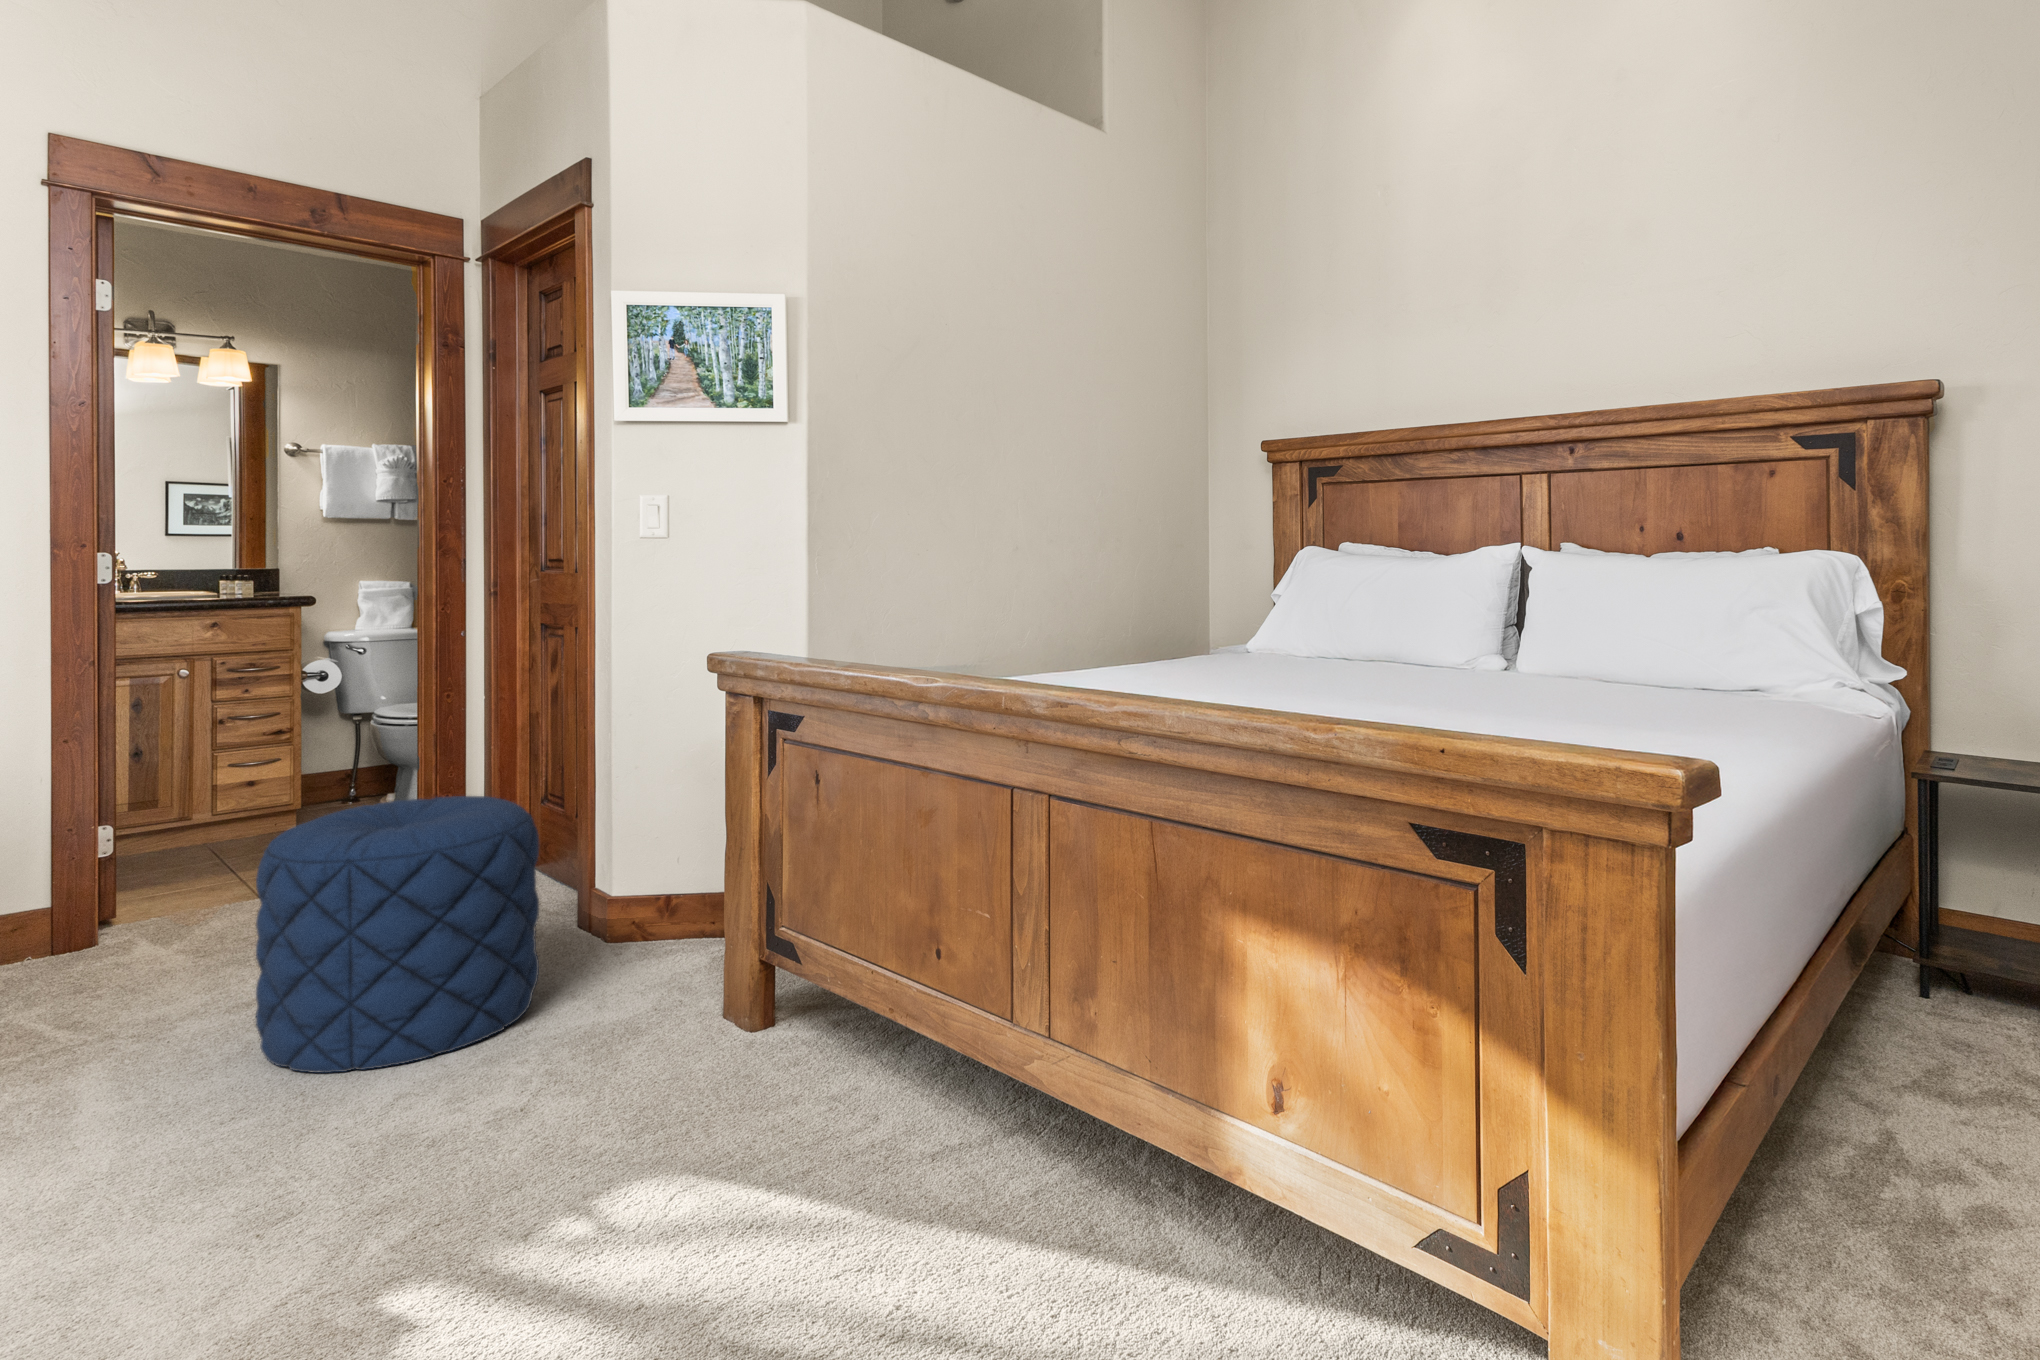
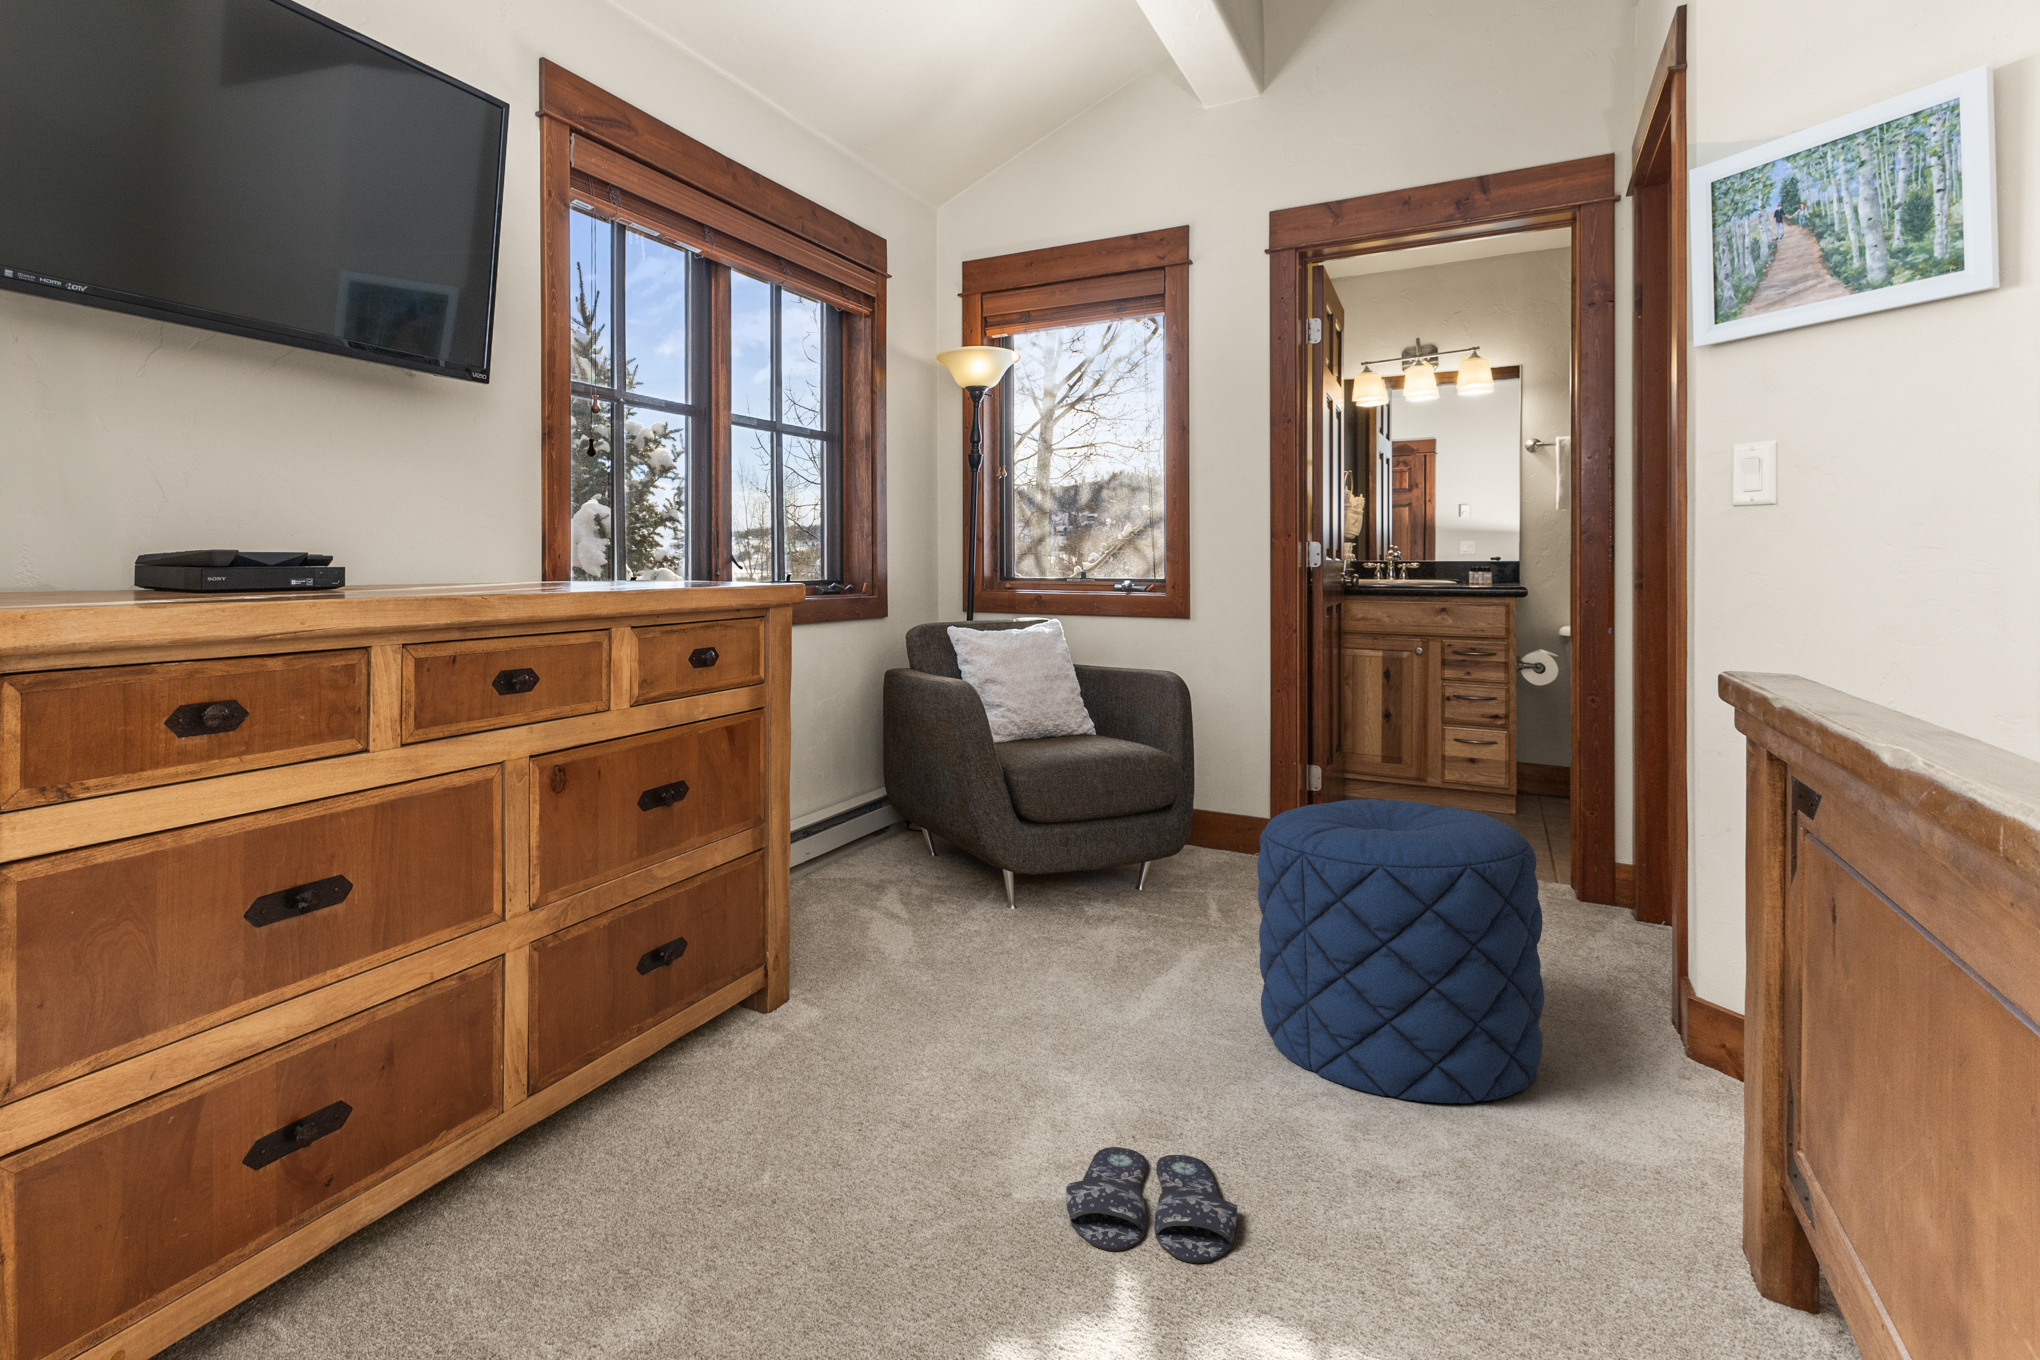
slippers: none [217,1166,433,1272] -> present [1066,1147,1238,1263]

